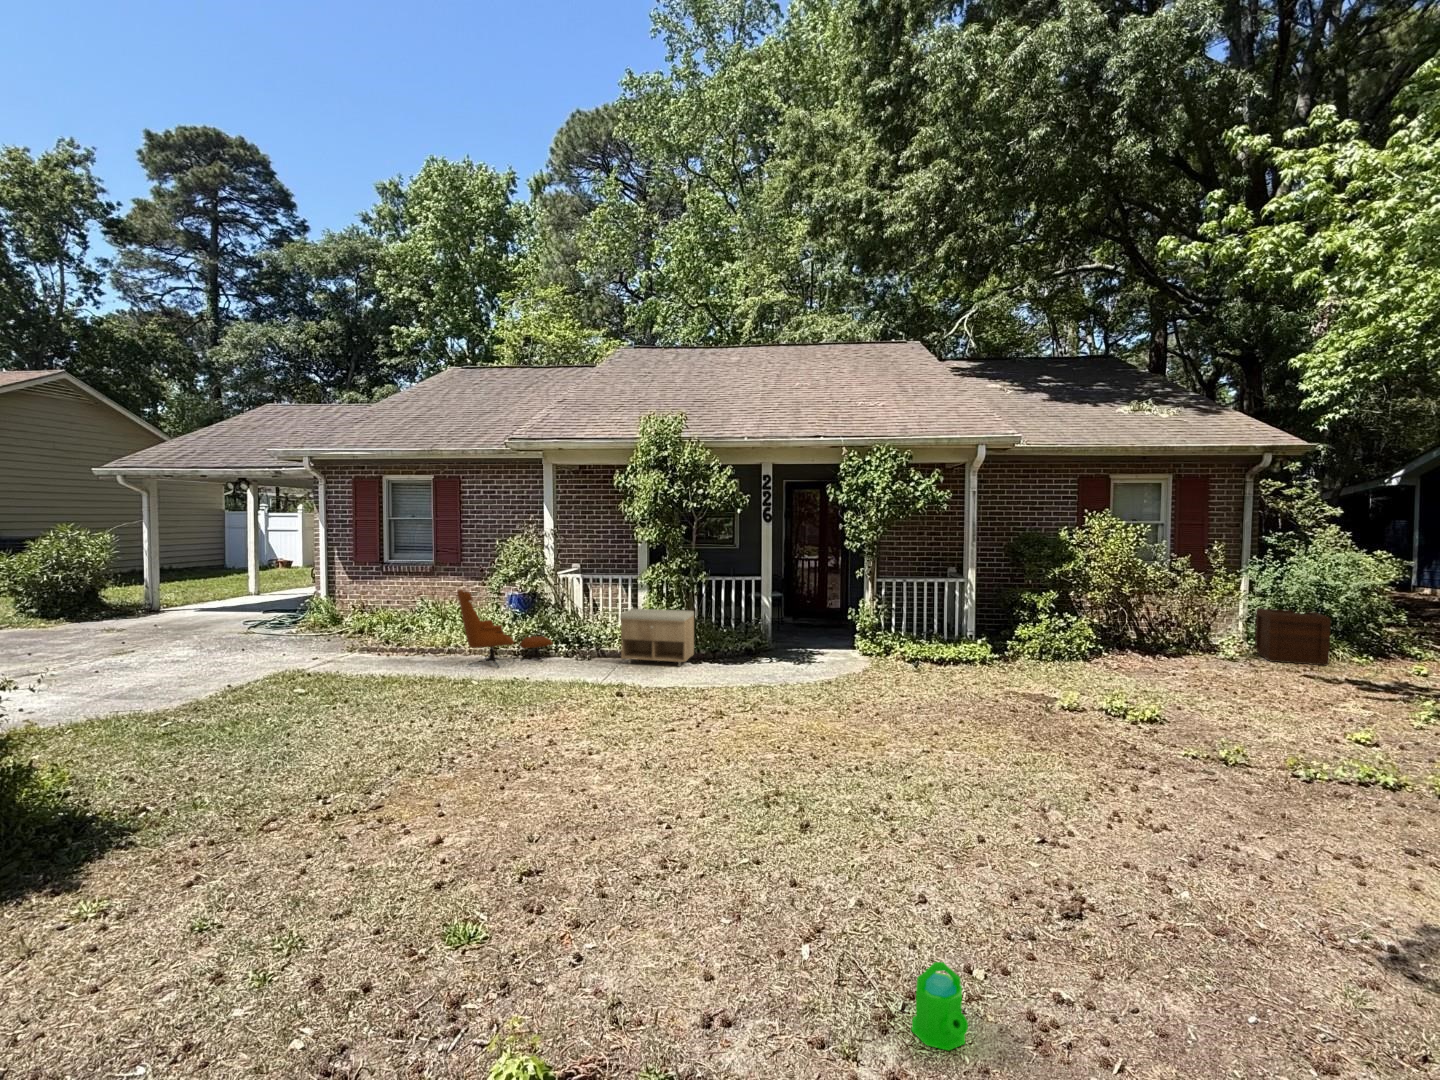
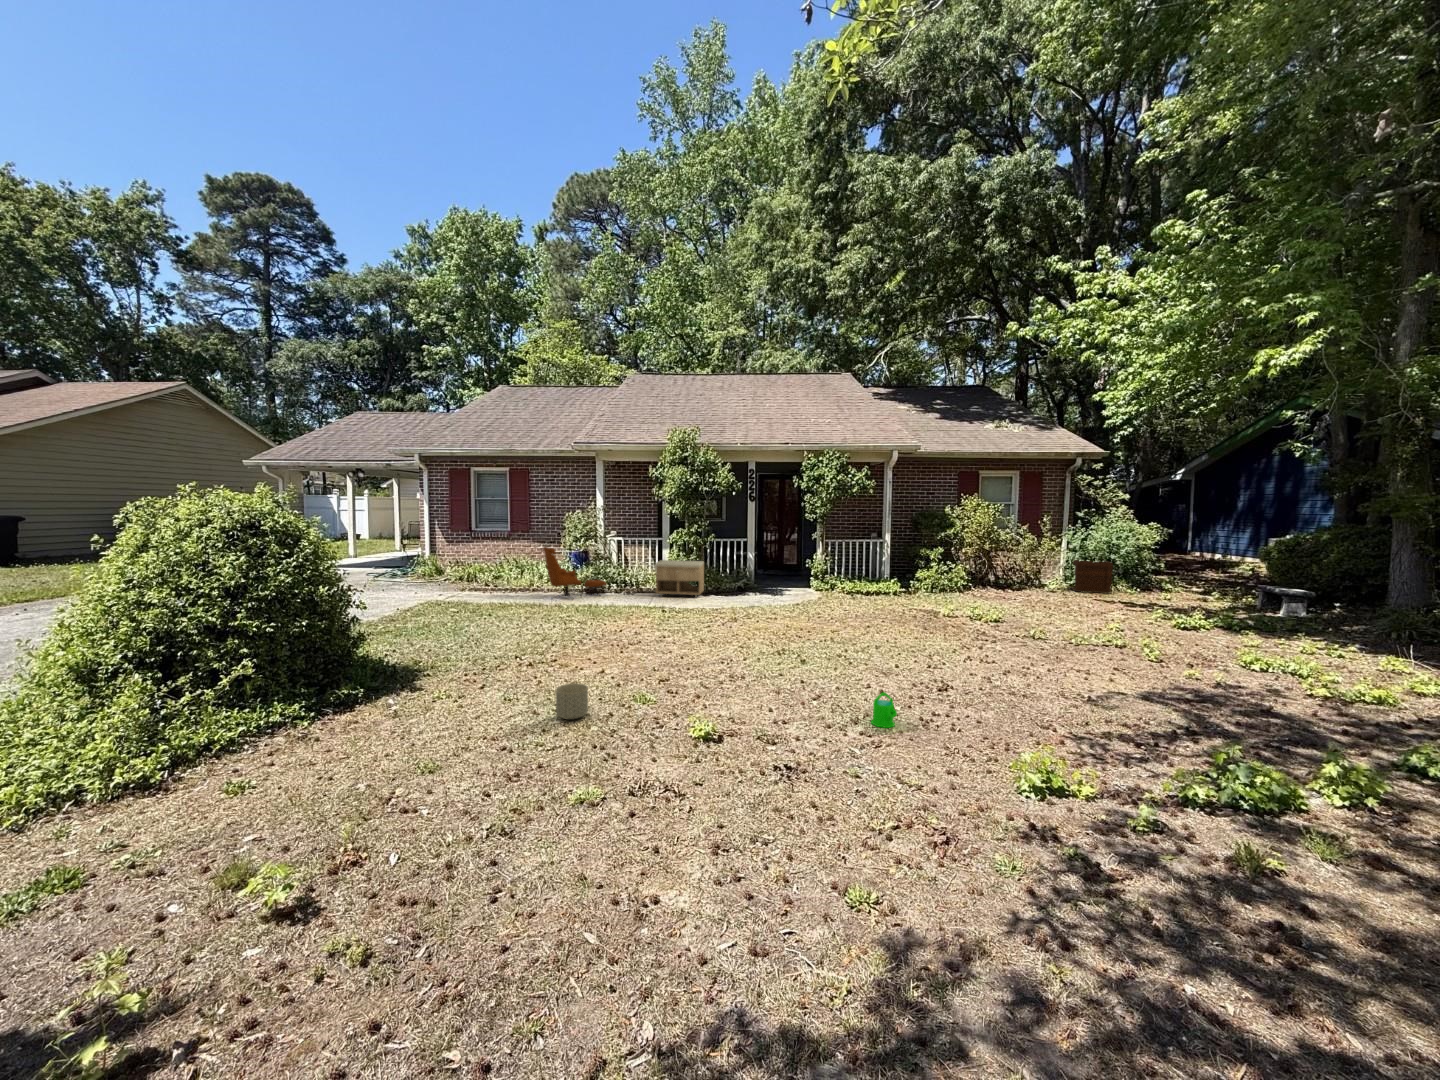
planter: none [258,903,333,991] -> present [556,683,588,720]

